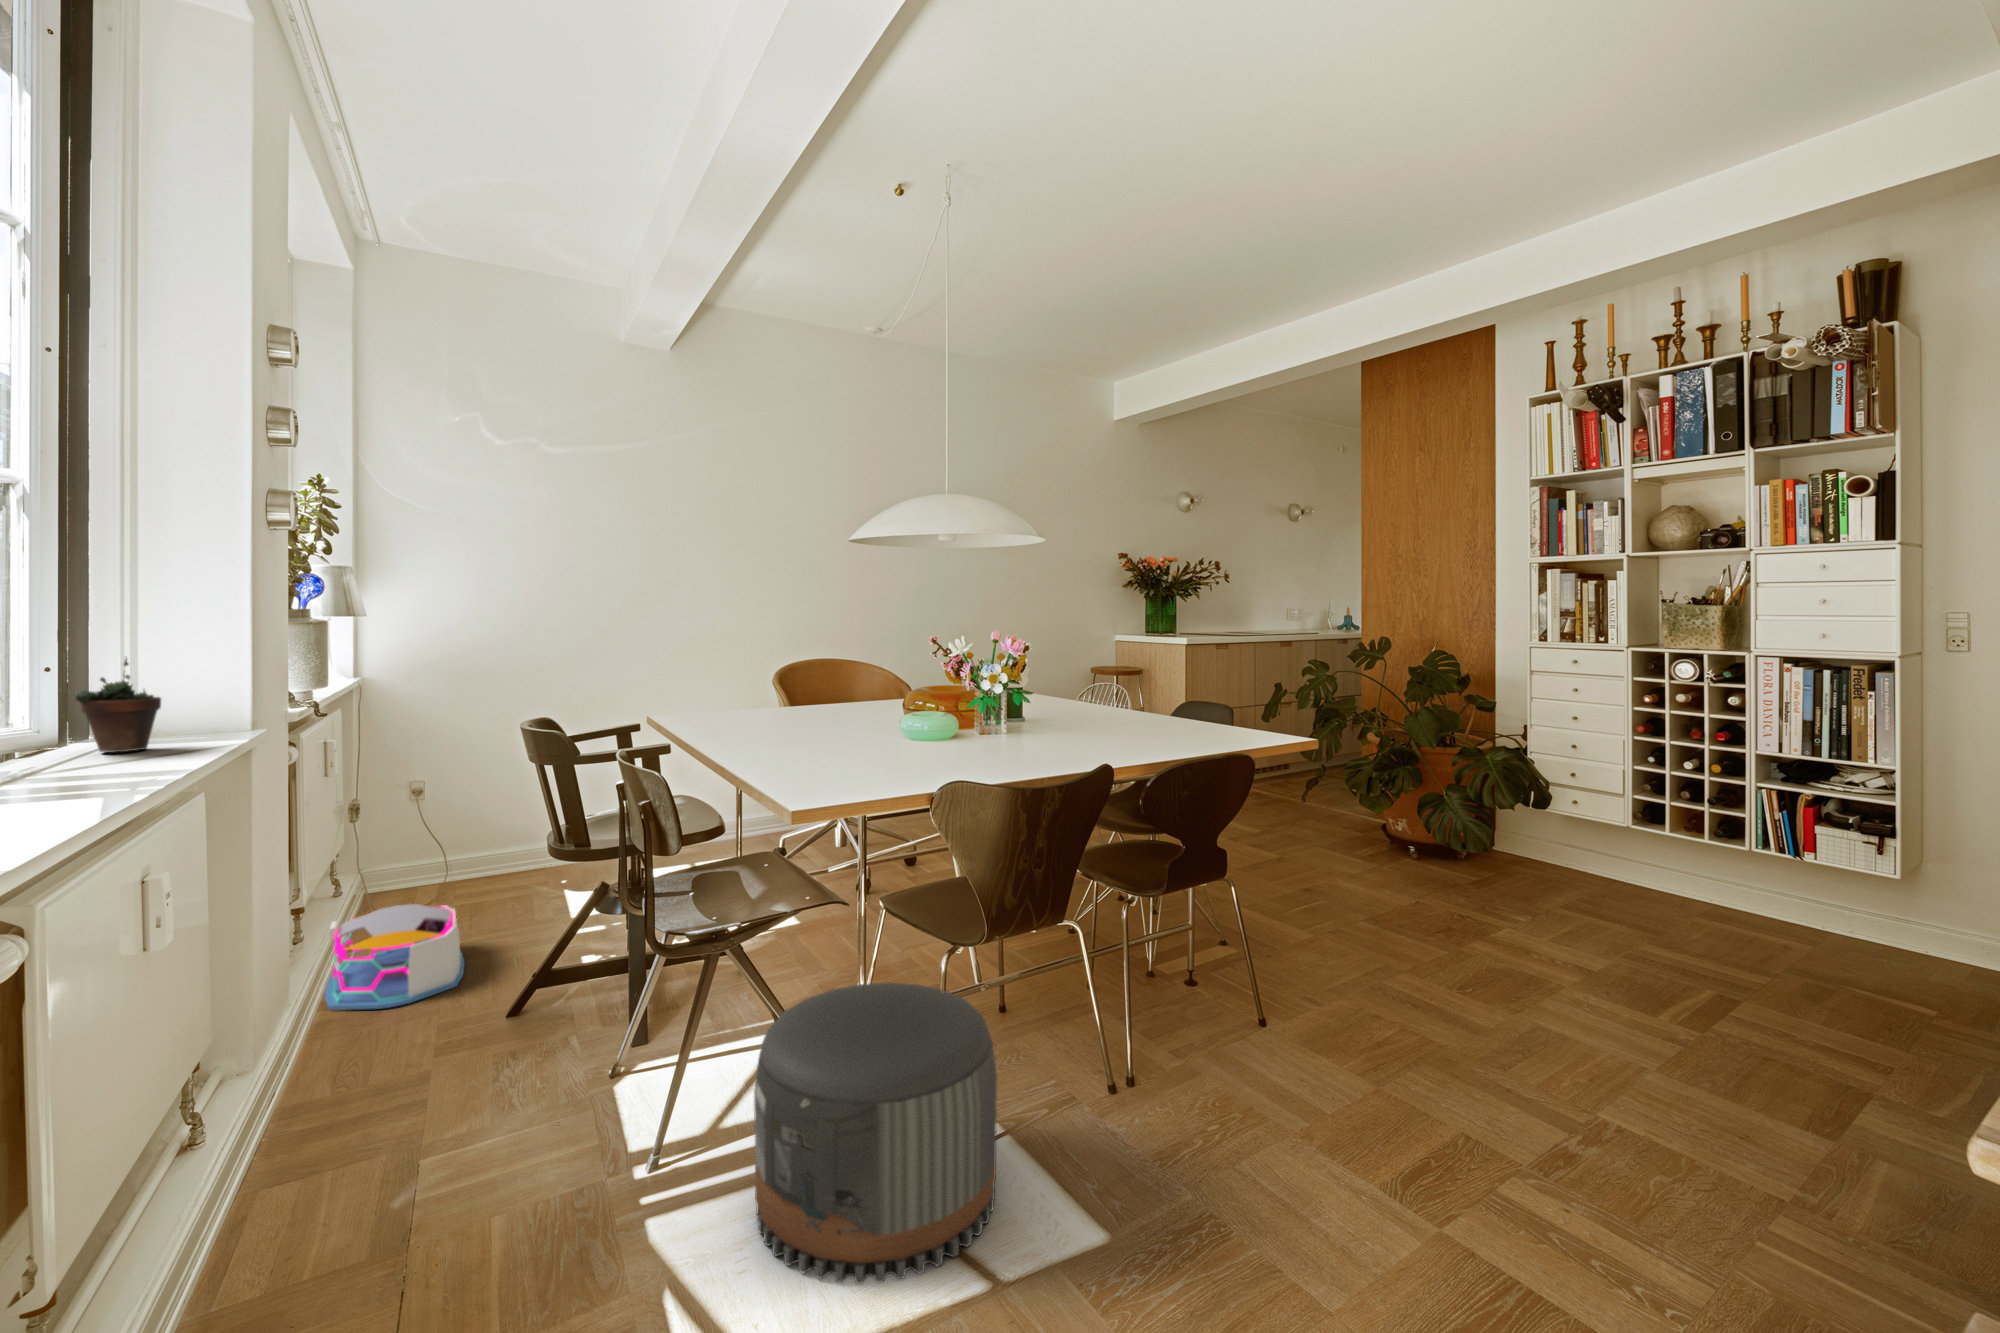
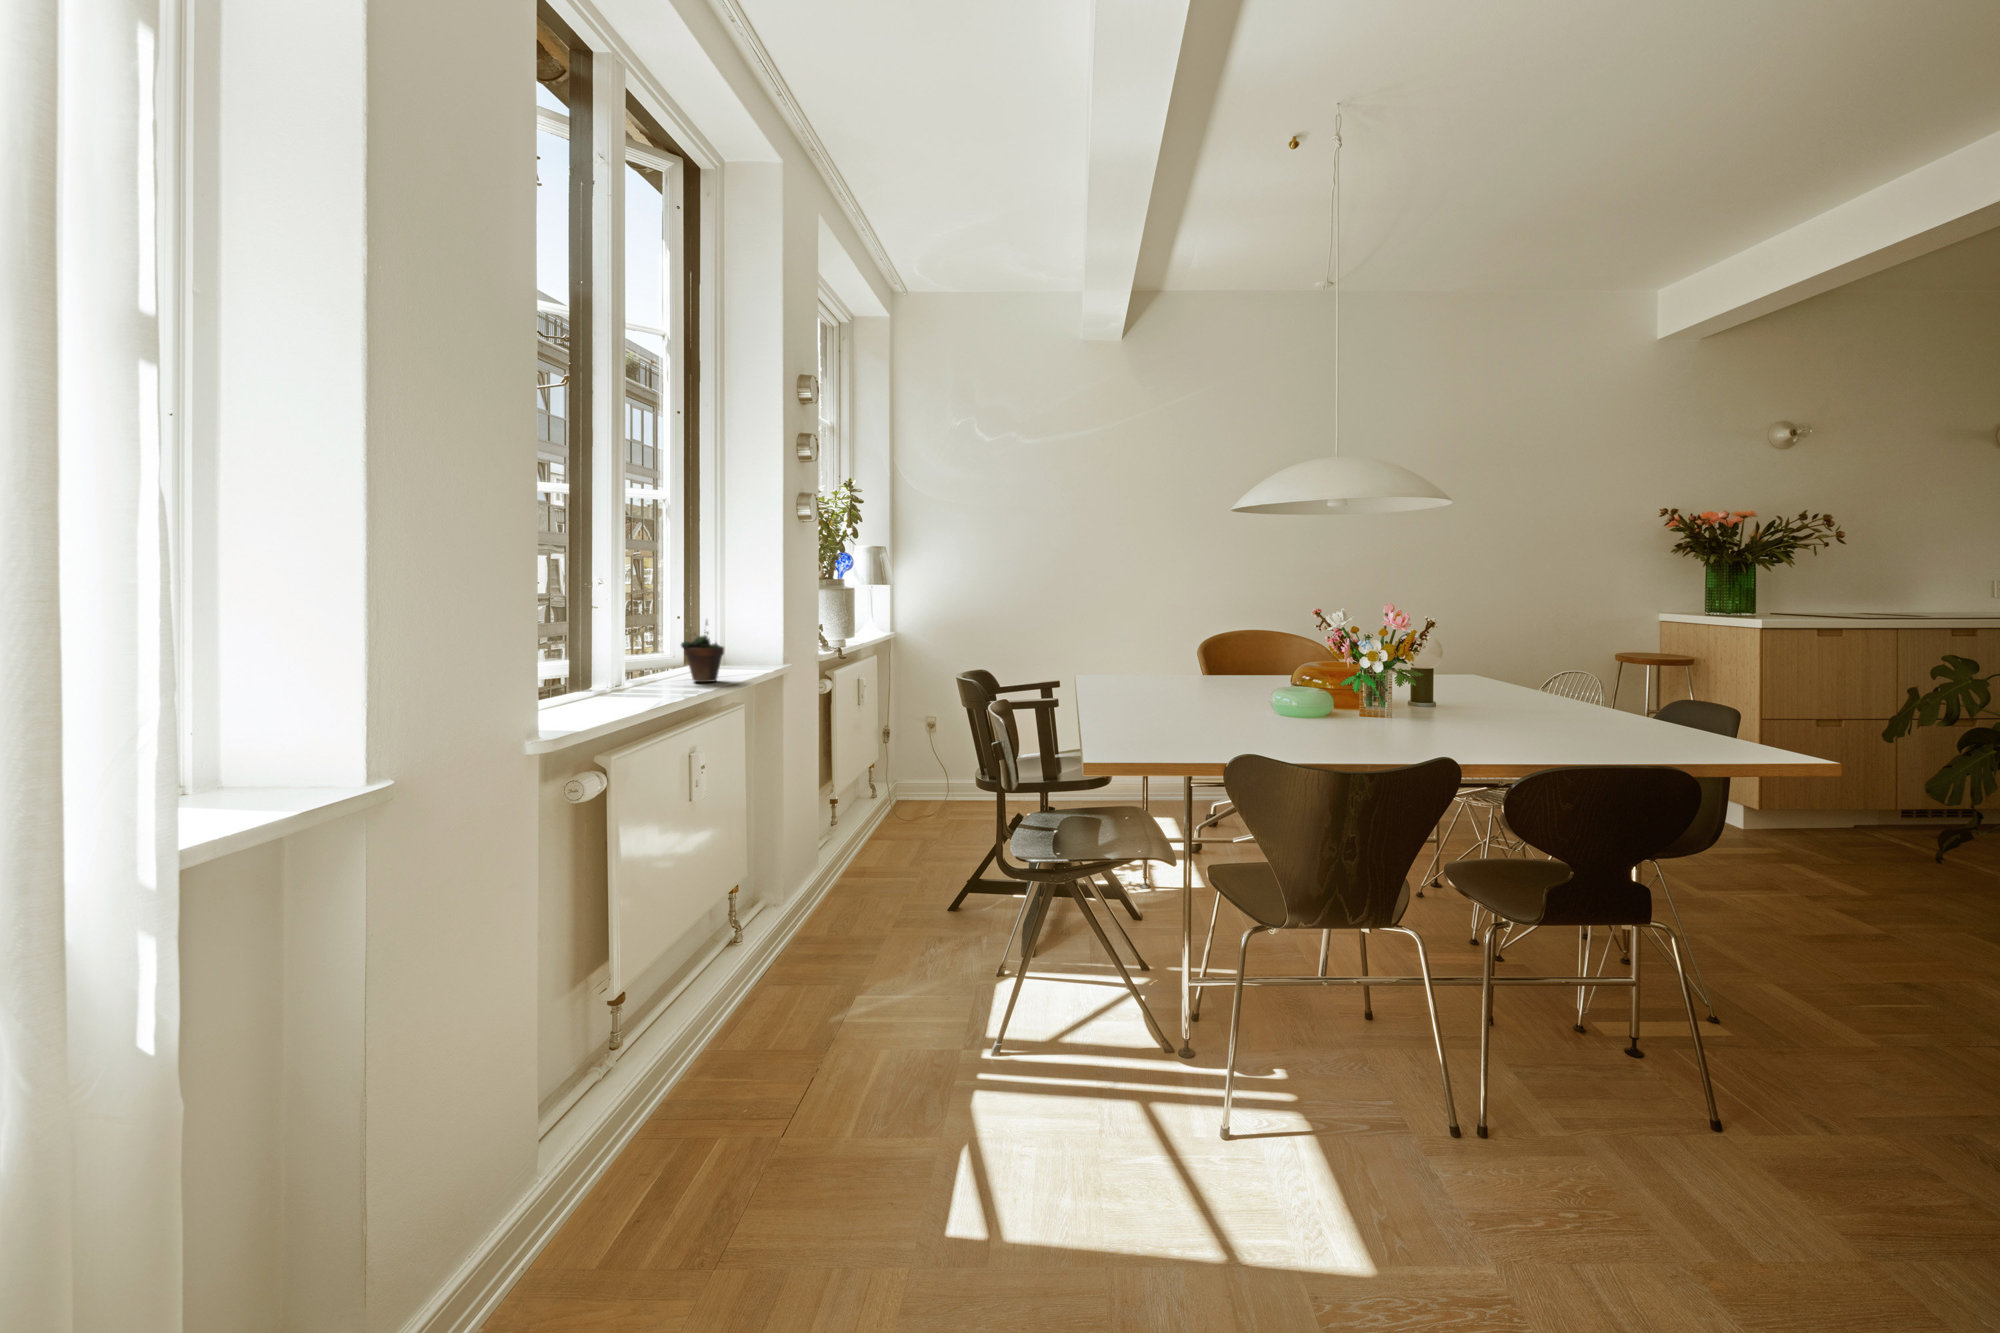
storage bin: present [325,904,464,1010] -> none [837,810,929,885]
pouf: present [754,982,997,1284] -> none [1053,946,1281,1220]

